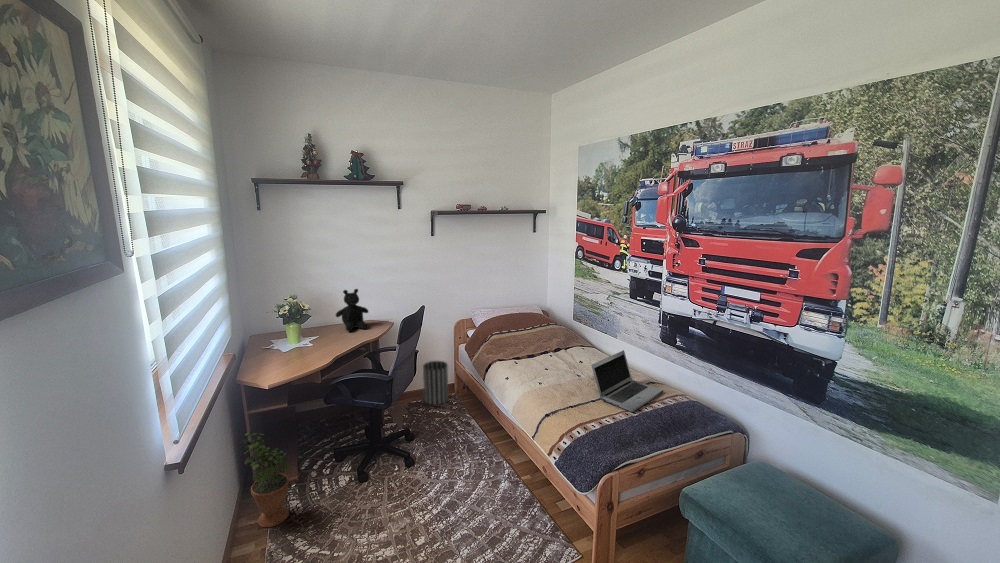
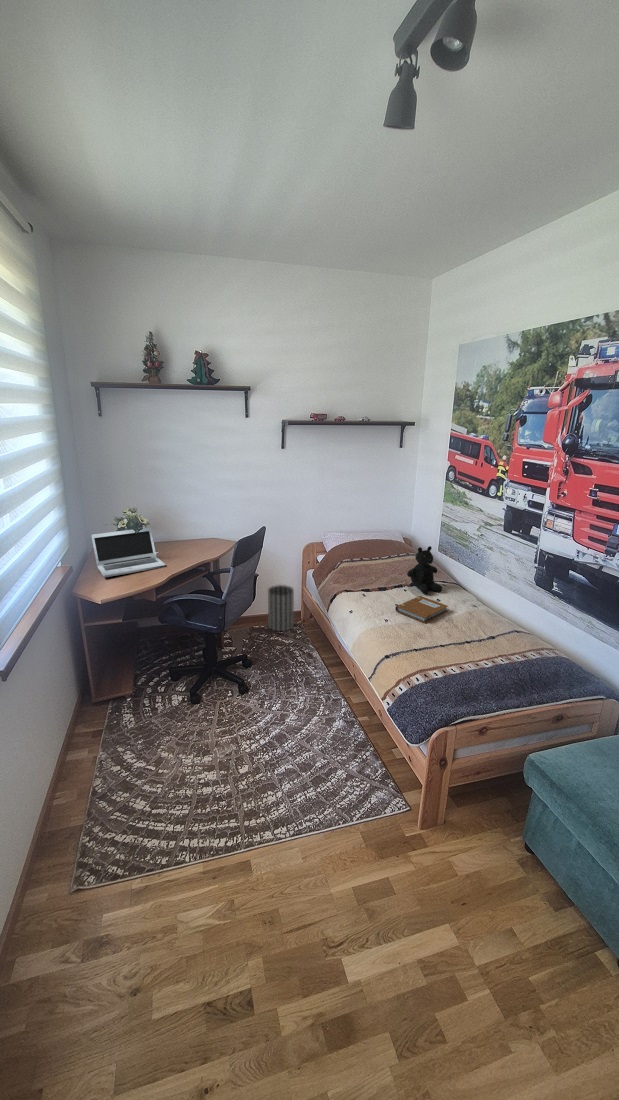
teddy bear: present [336,289,368,331] -> present [407,546,442,594]
laptop: present [591,350,663,412] -> present [91,527,166,578]
notebook: none [547,359,592,383] -> present [395,596,448,623]
potted plant: present [235,432,290,527] -> none [68,645,122,737]

